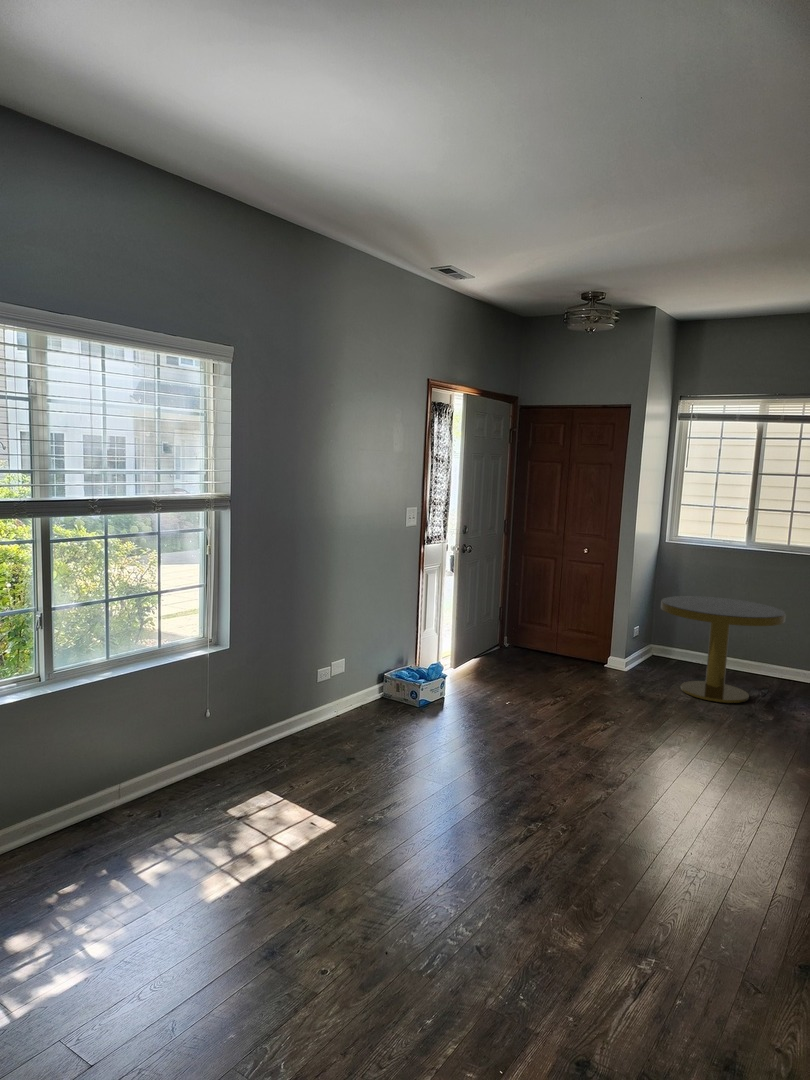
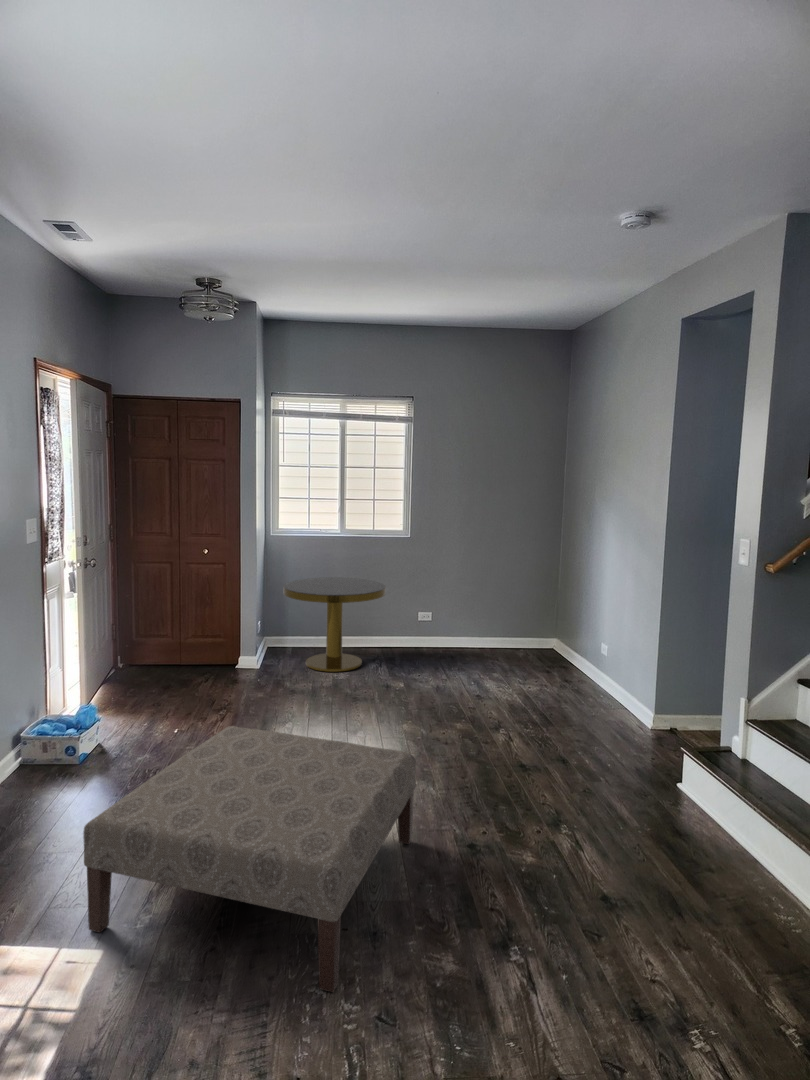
ottoman: none [342,696,648,917] -> present [83,726,416,992]

